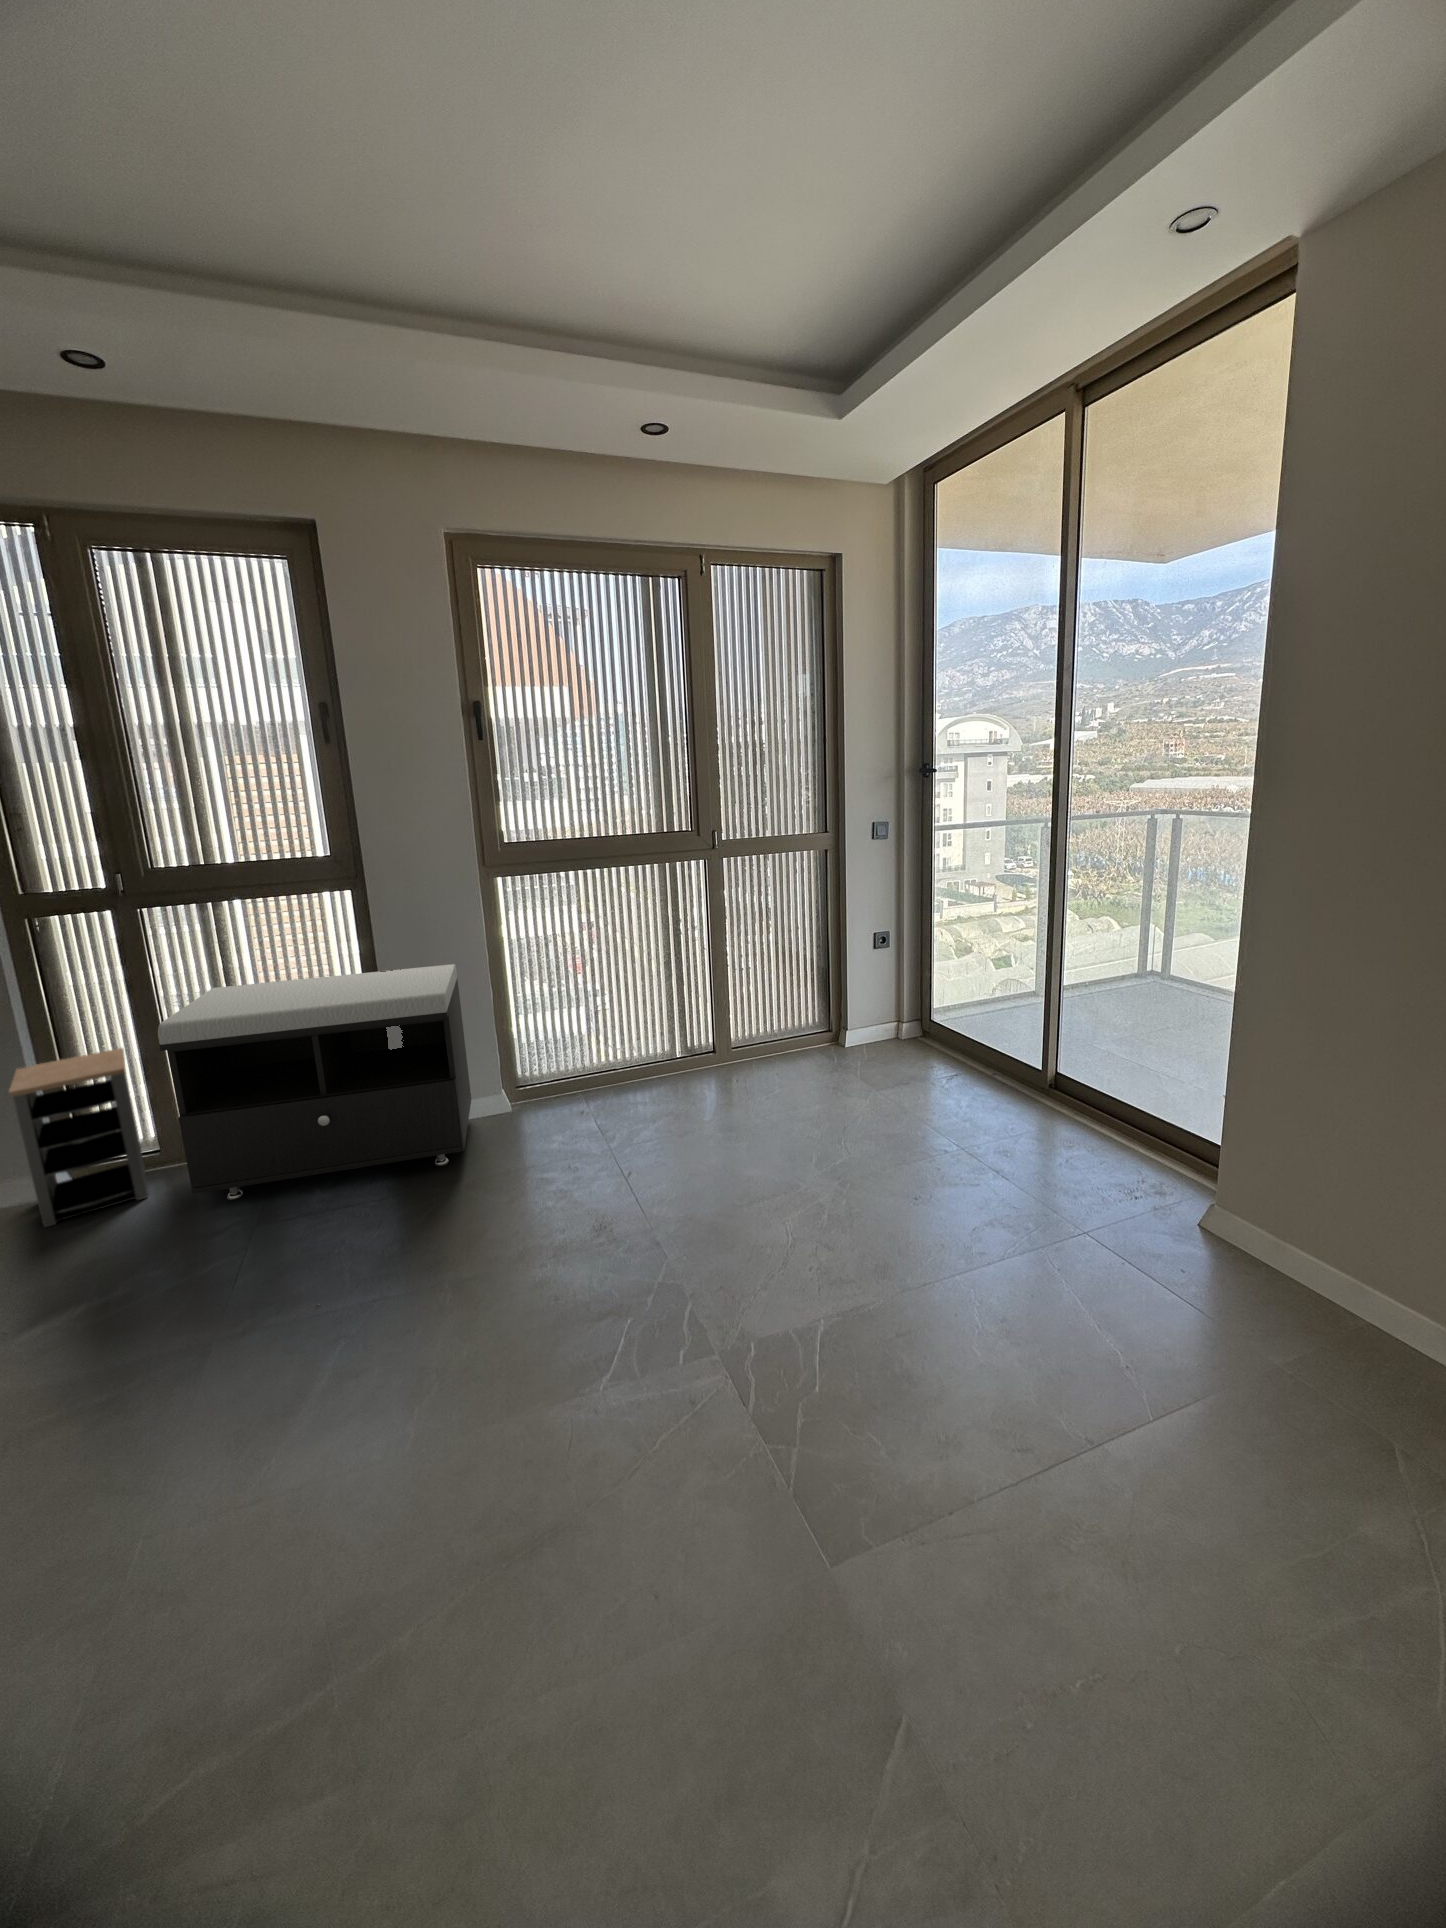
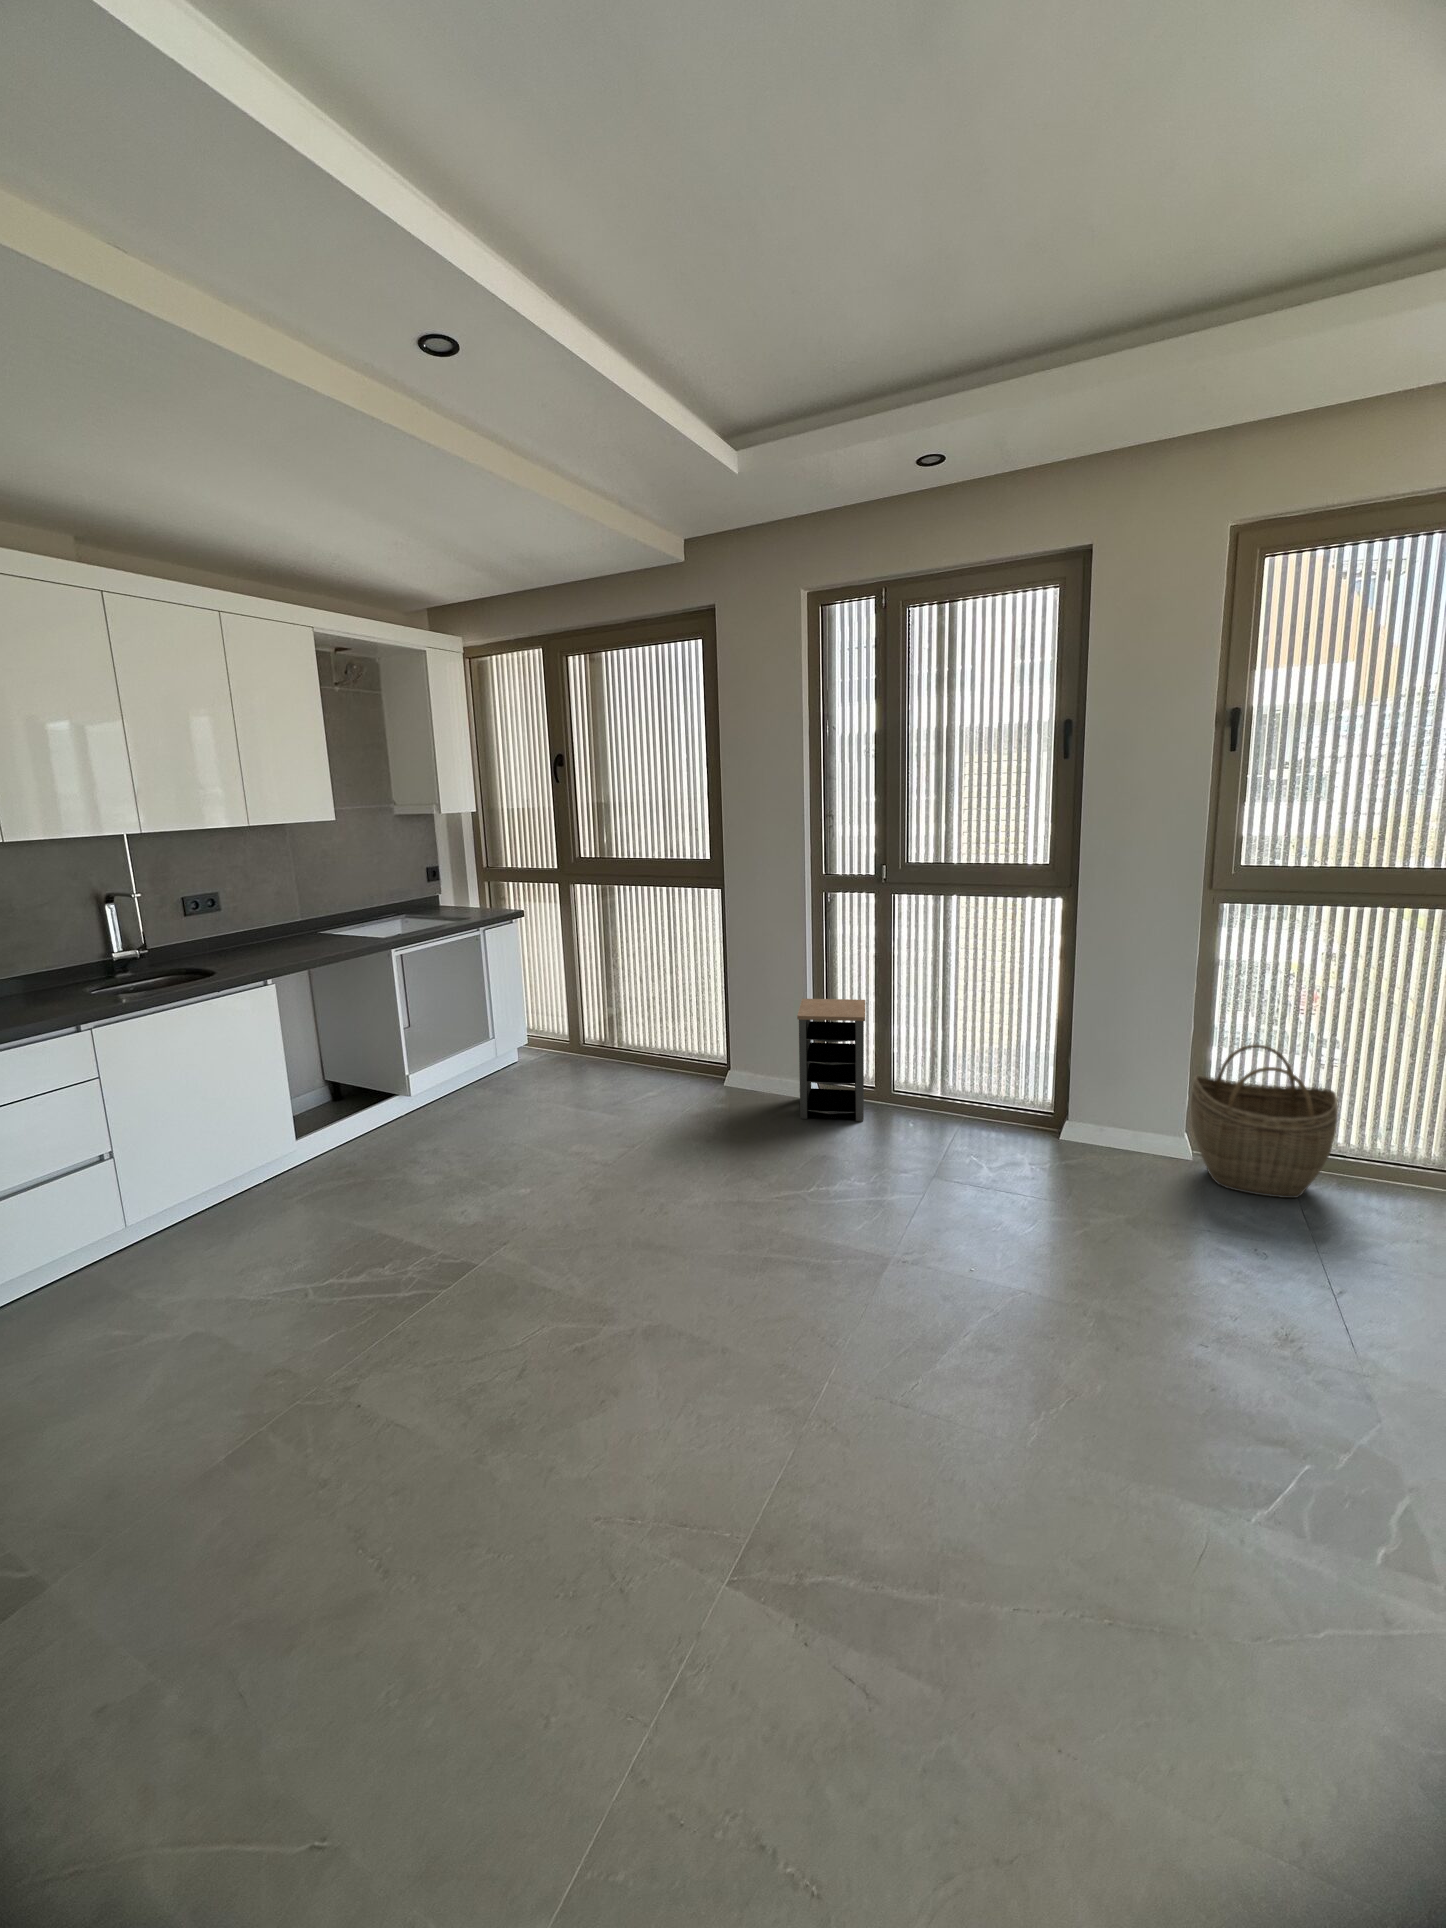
storage bench: present [158,964,471,1200] -> none [892,966,1156,1189]
woven basket: none [501,996,607,1125] -> present [1191,1044,1337,1198]

